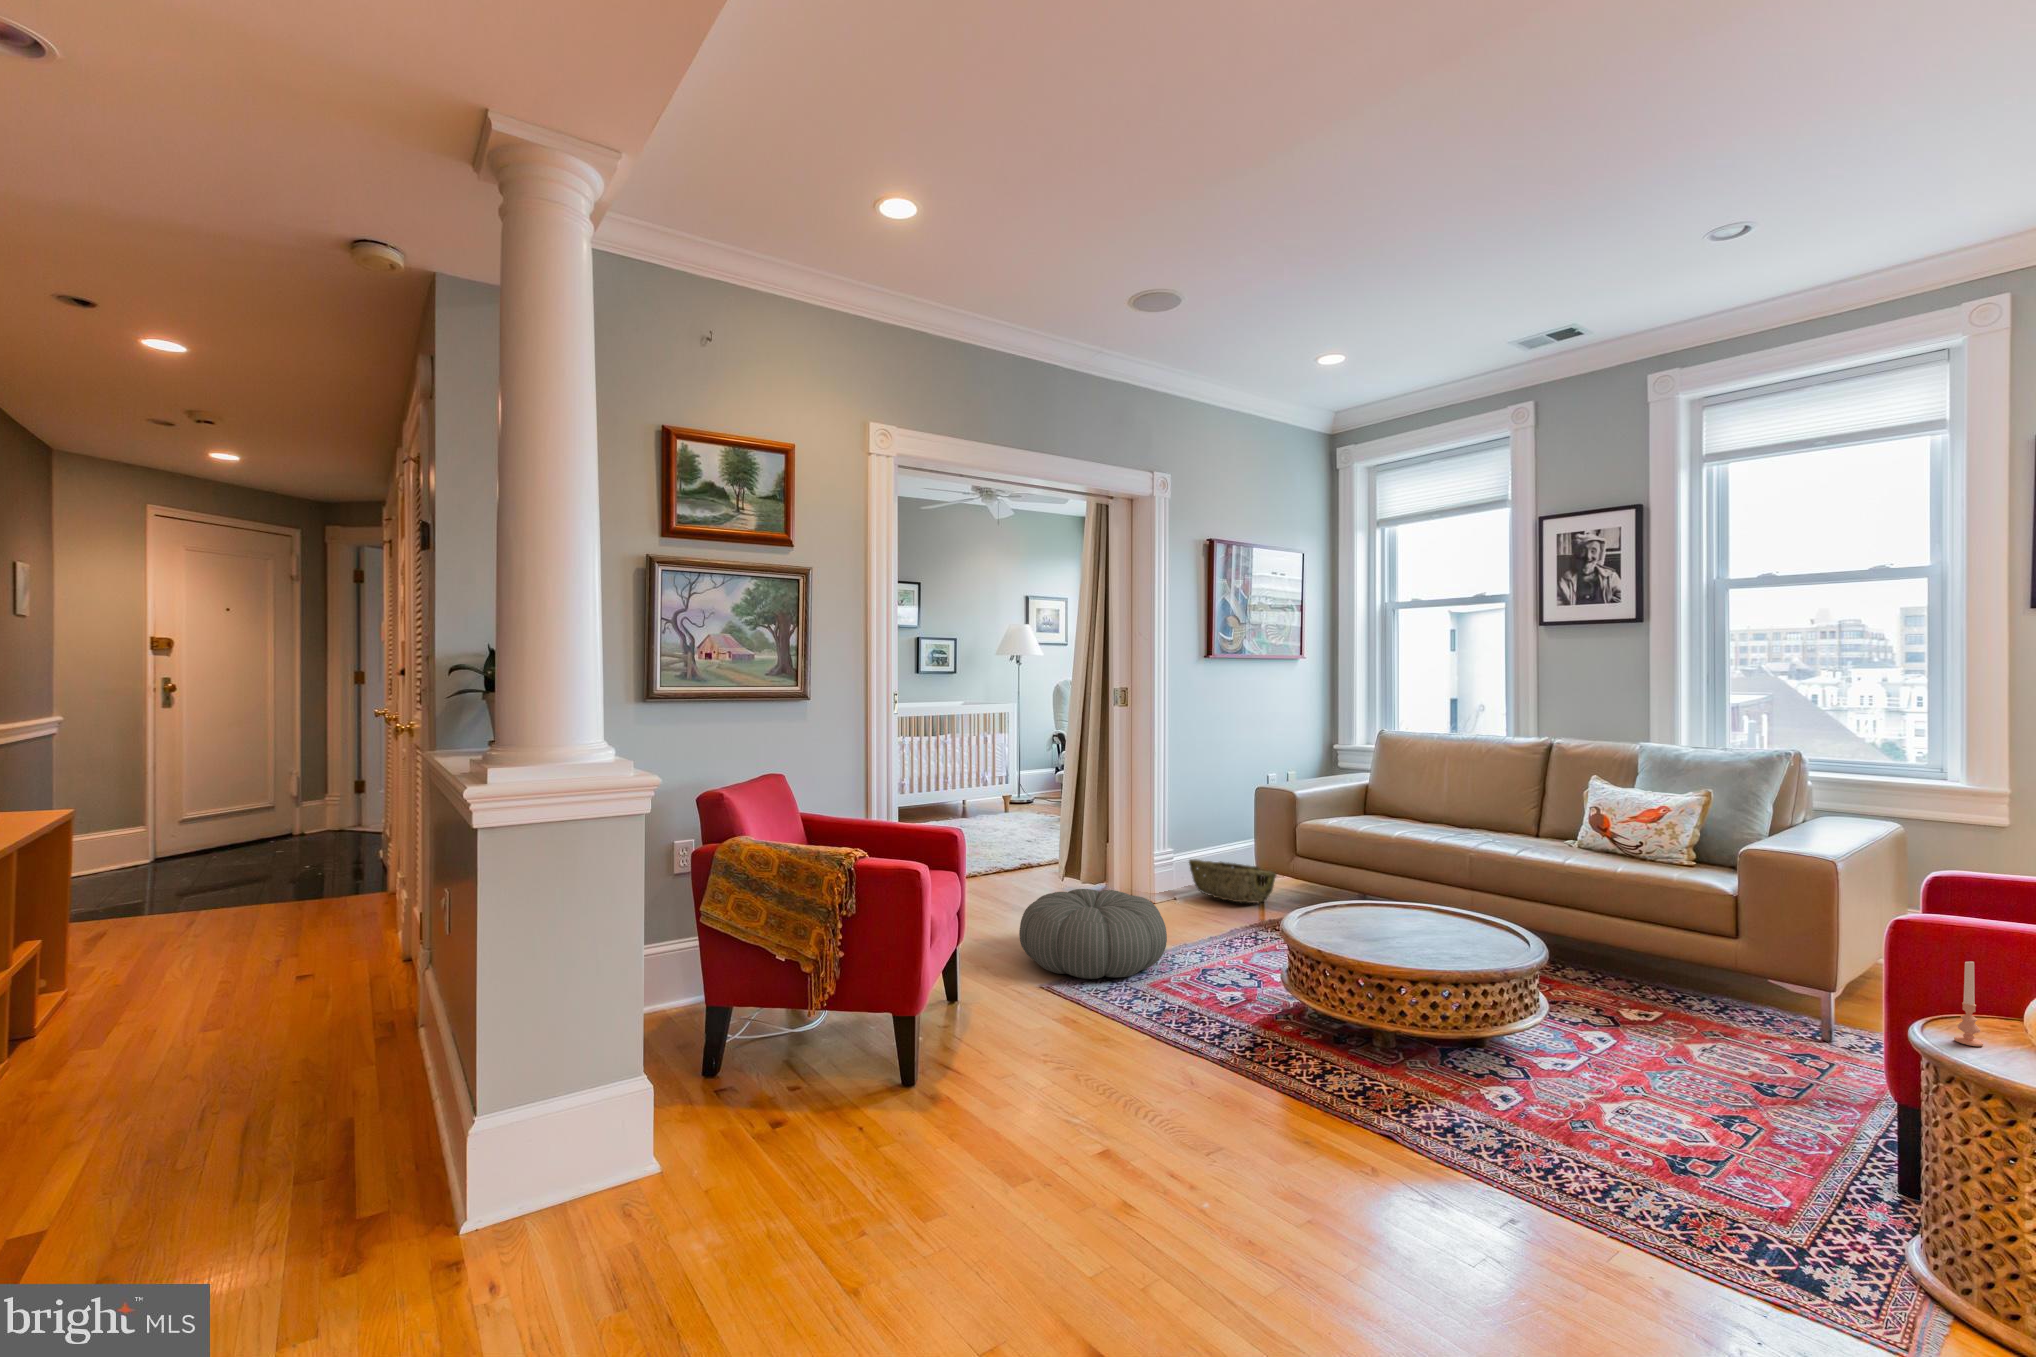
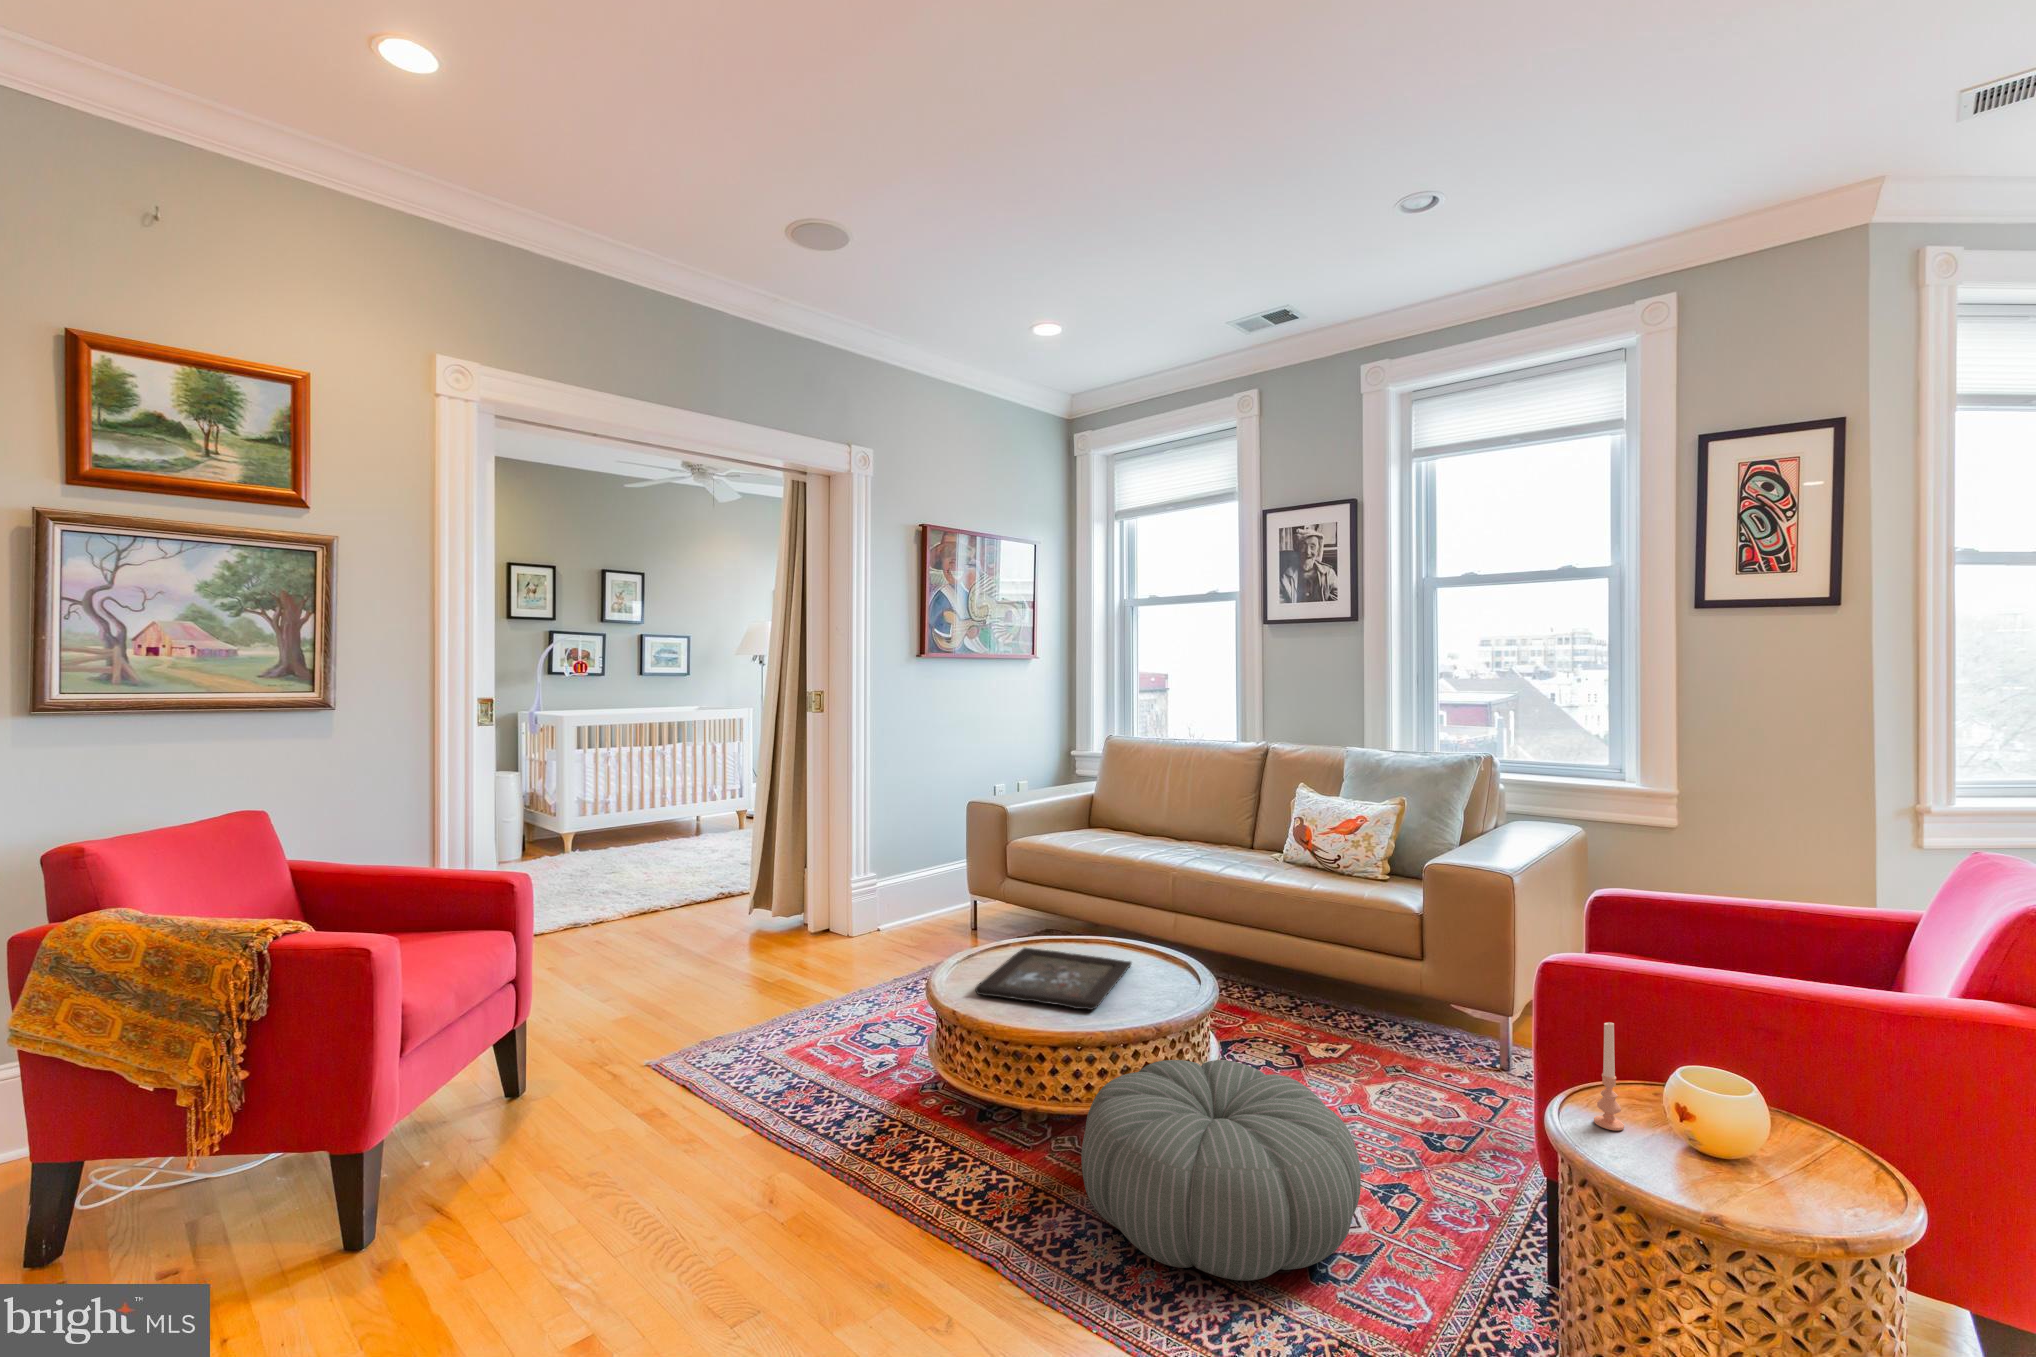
woven basket: present [1189,860,1276,903] -> none [896,883,990,932]
pouf: present [1019,889,1167,979] -> present [1081,1060,1361,1281]
tray: none [1334,910,1461,958] -> present [975,948,1131,1010]

